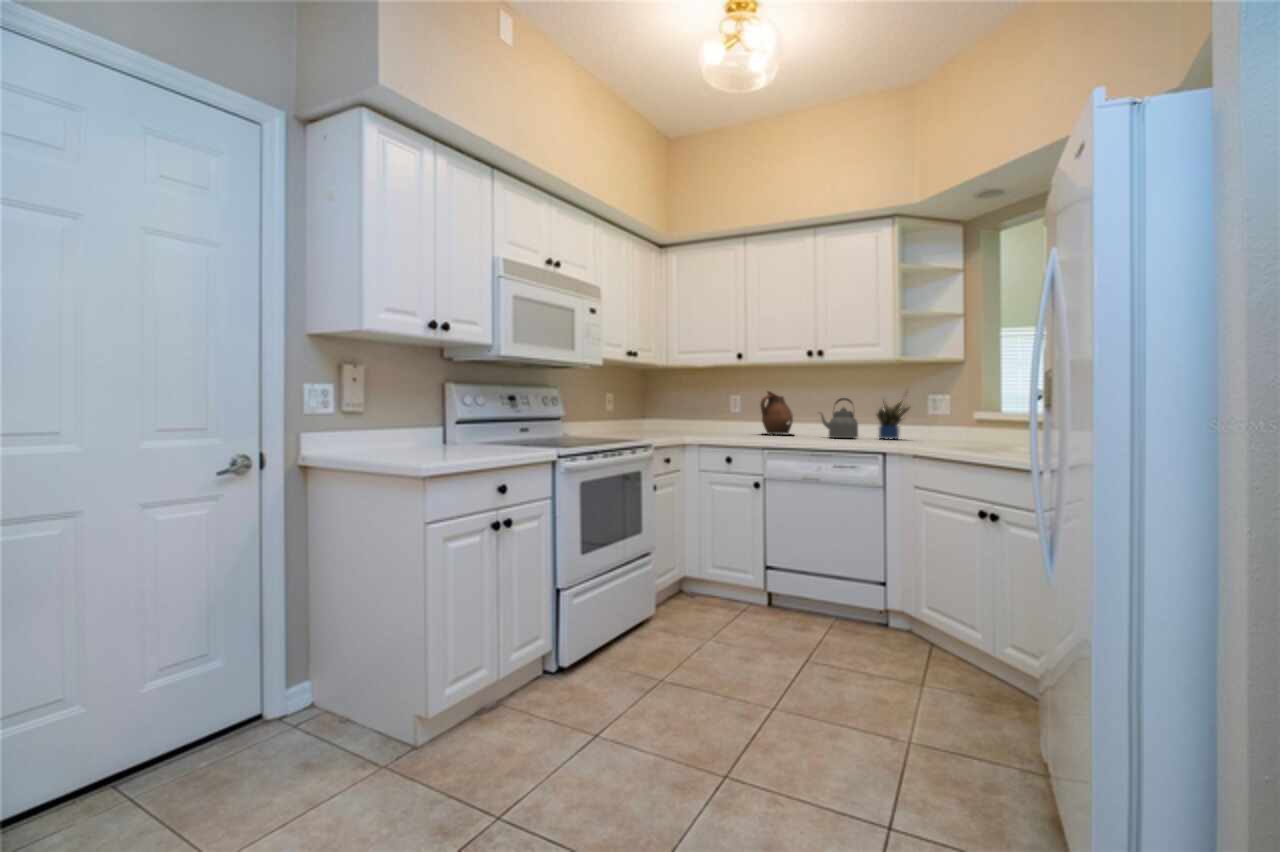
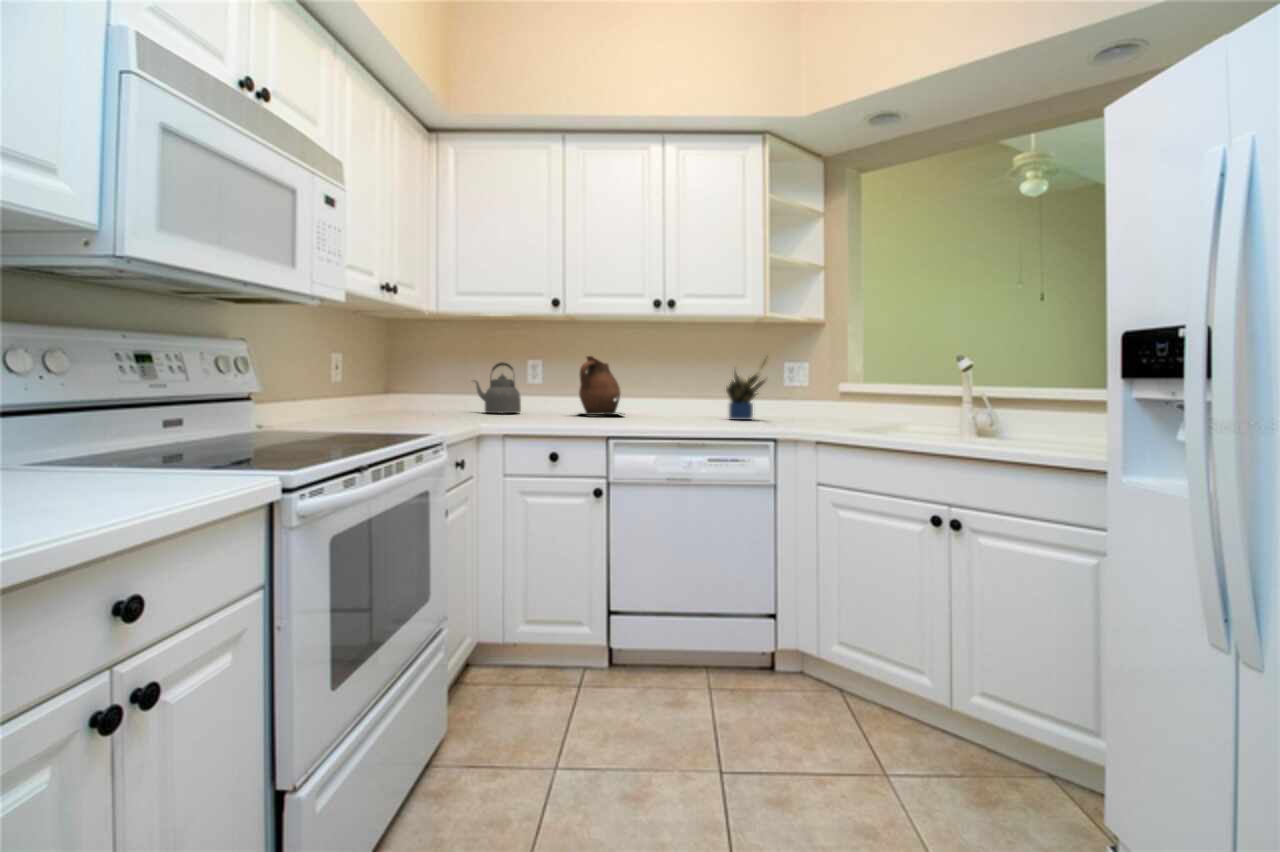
kettle: present [820,398,858,438] -> present [474,362,521,413]

